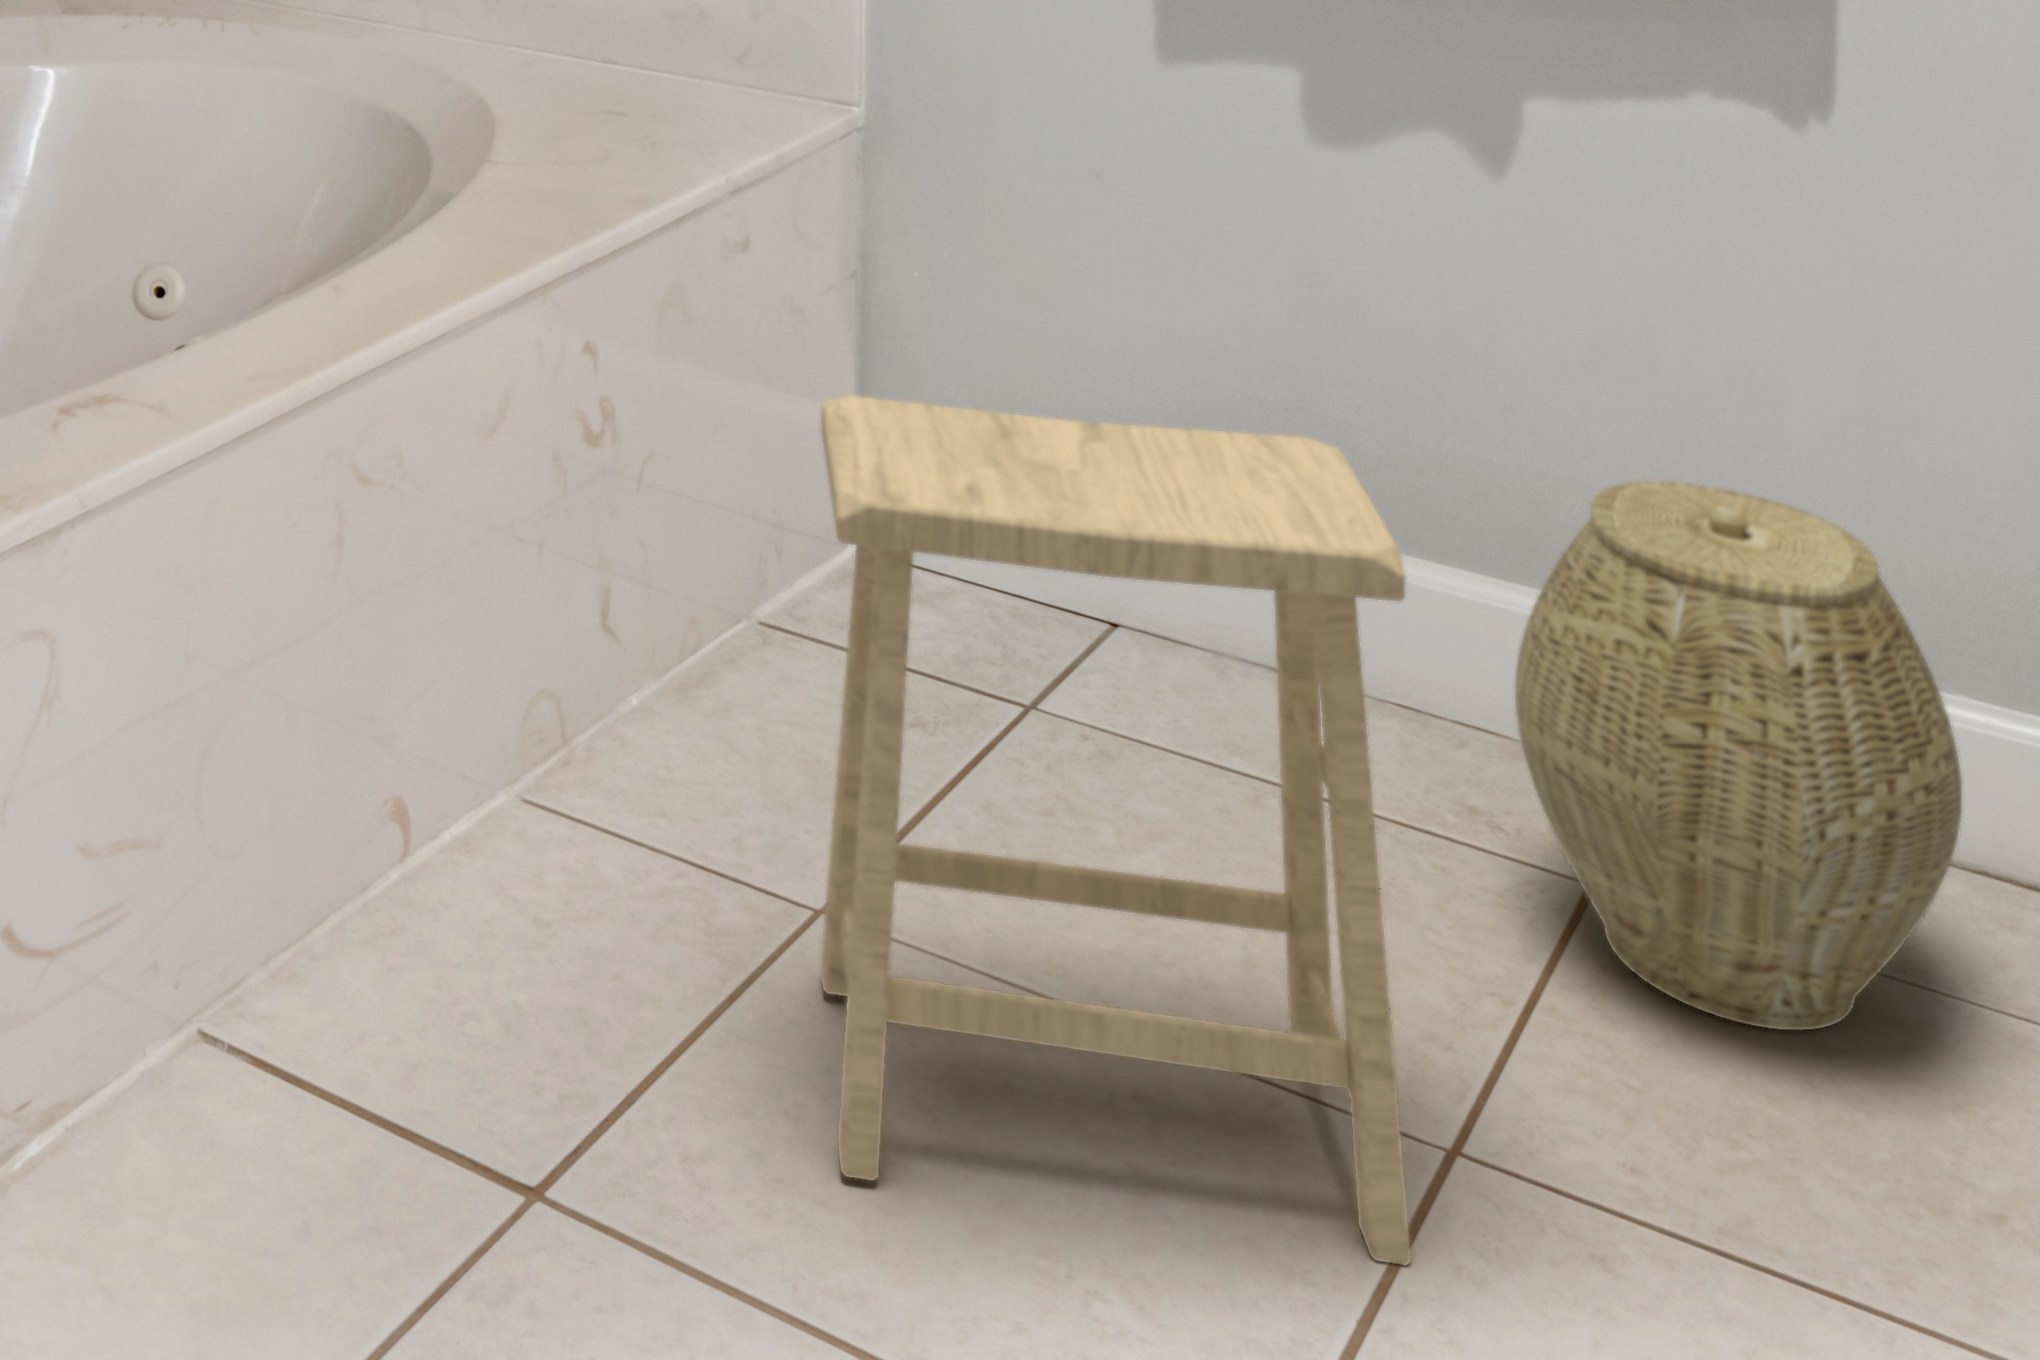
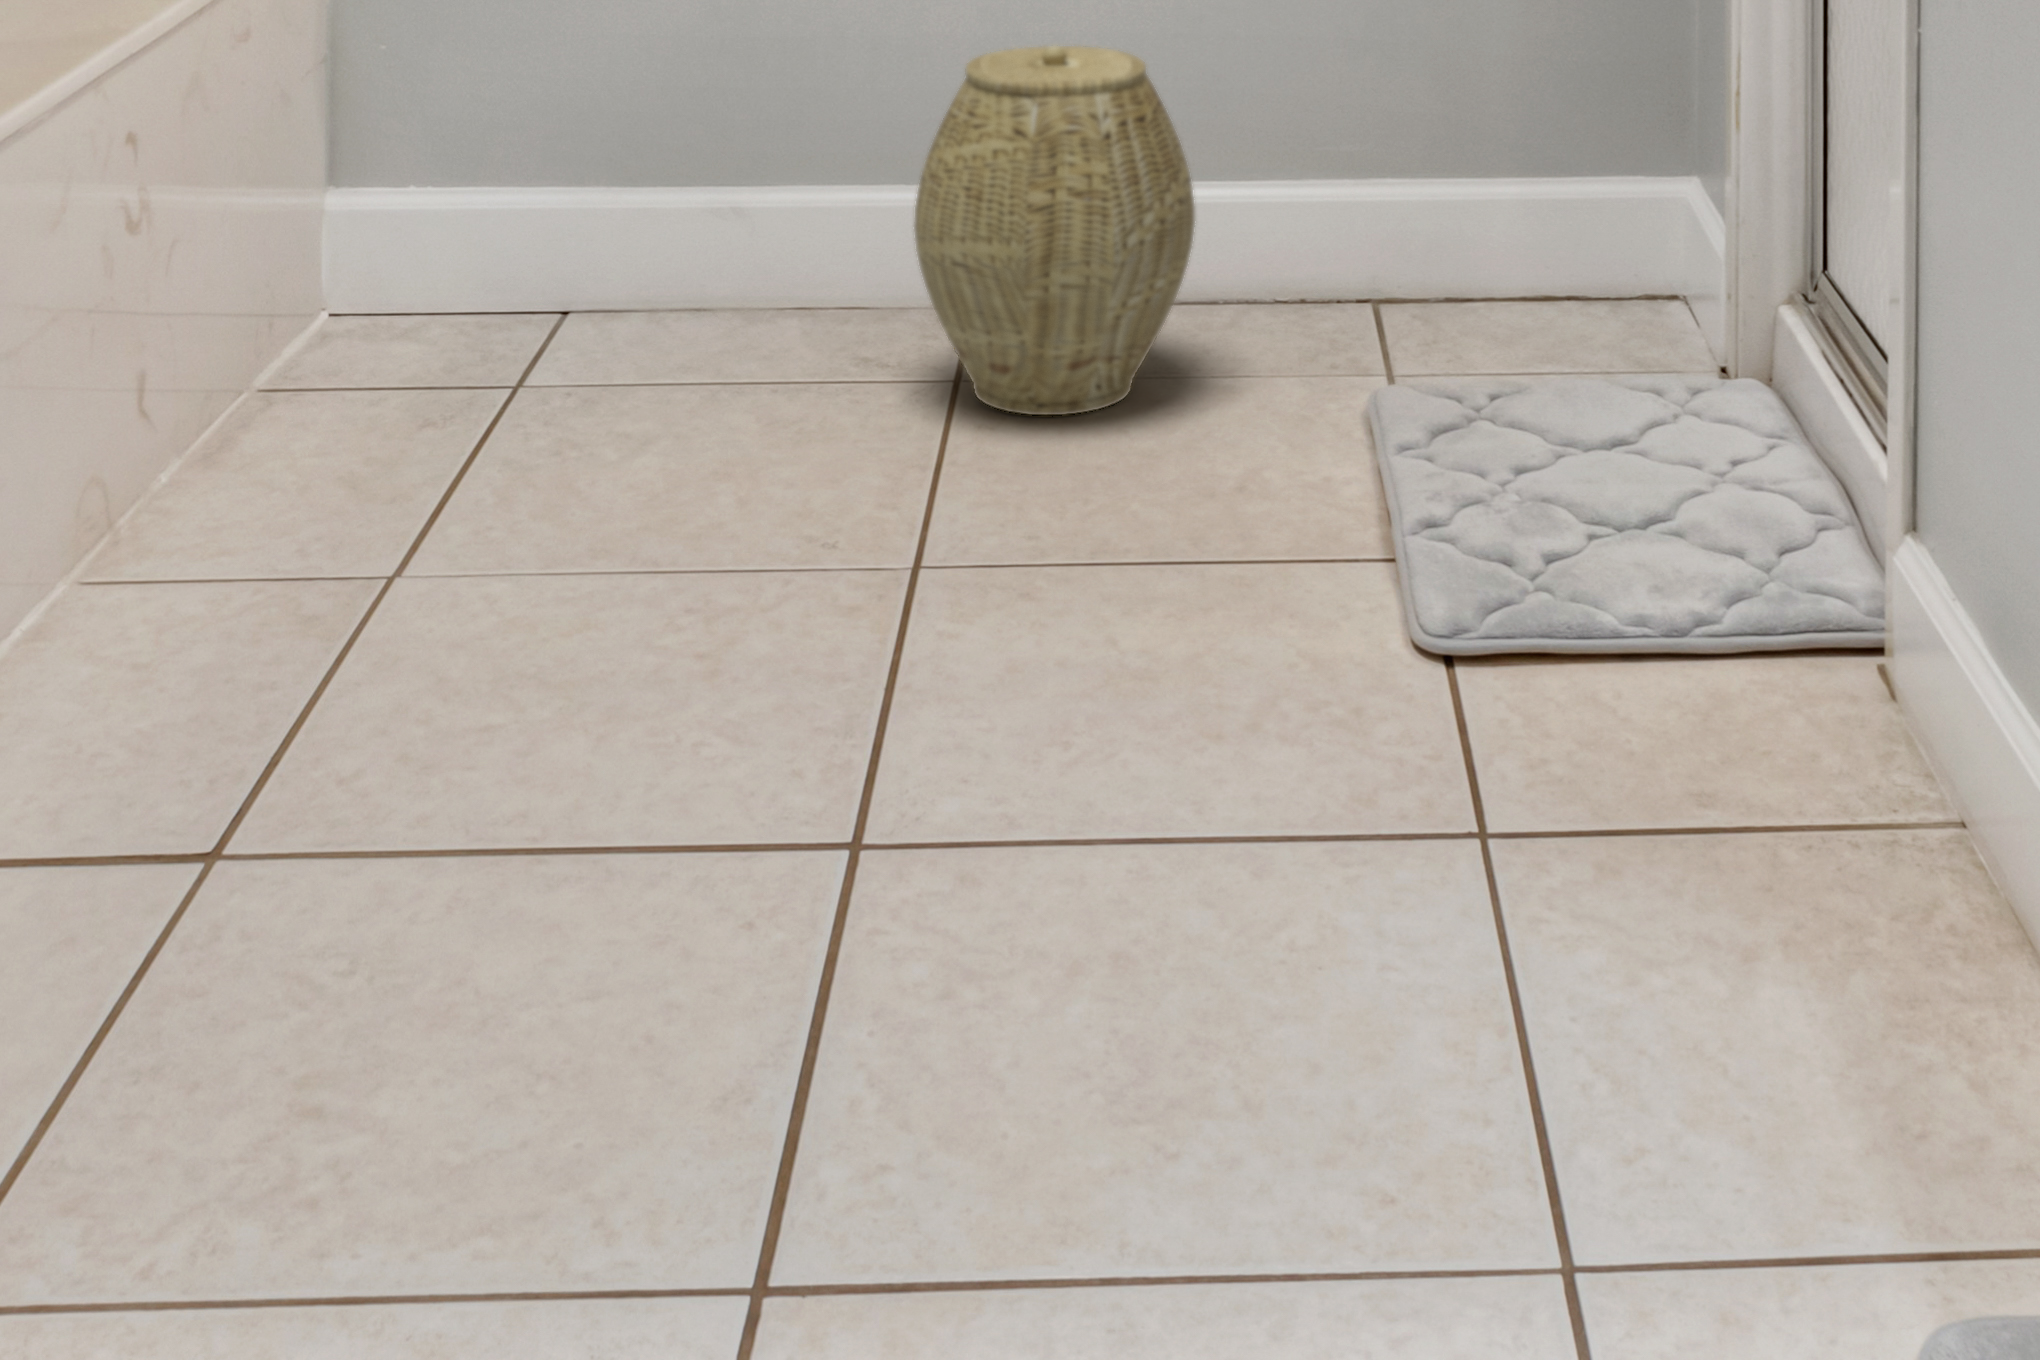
footstool: present [820,396,1411,1265] -> none [426,15,911,674]

